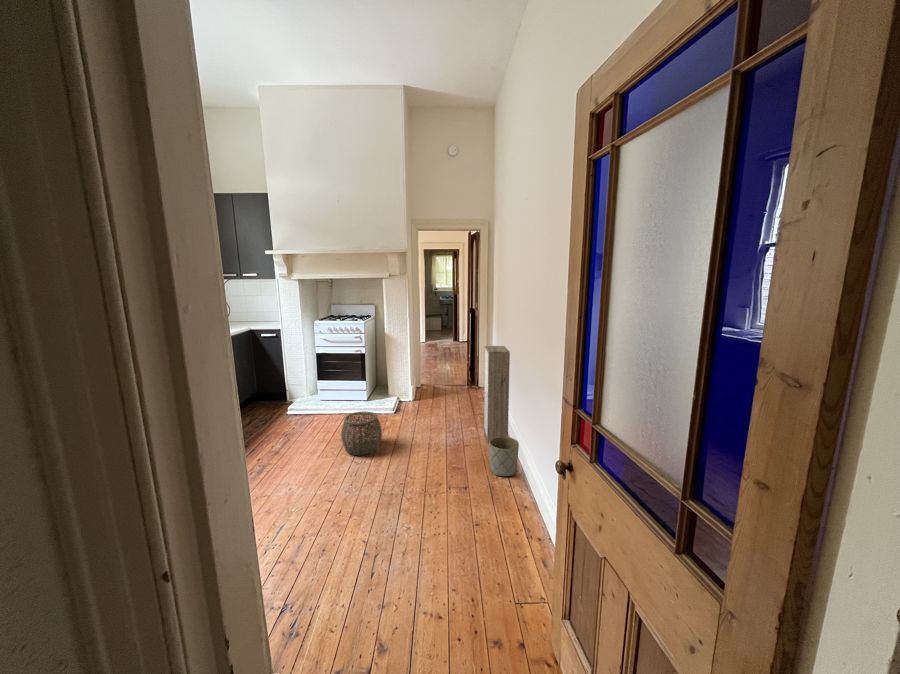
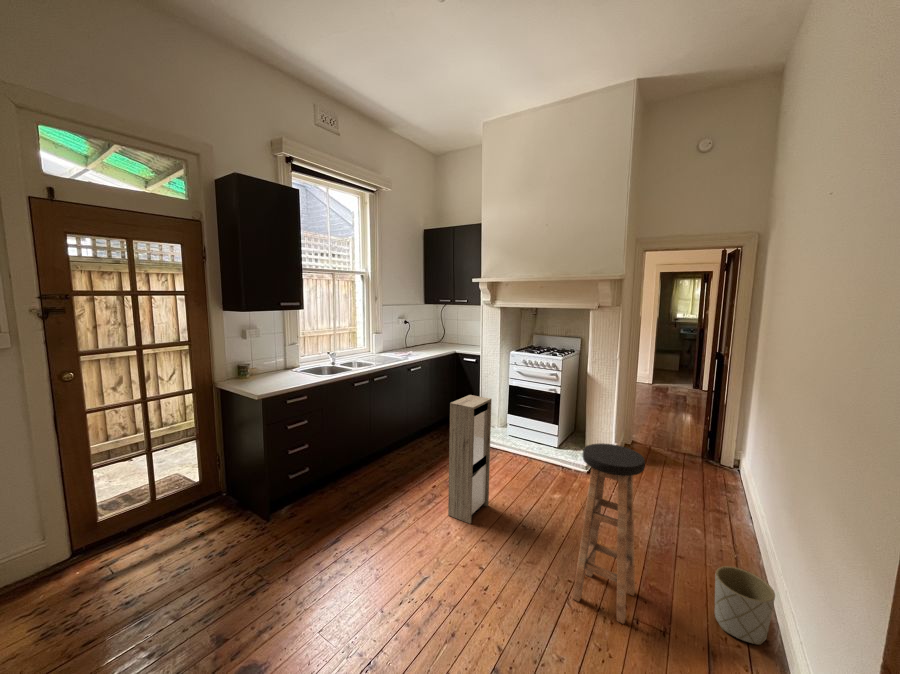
storage cabinet: present [484,346,510,442] -> present [448,395,492,524]
bar stool: none [403,374,446,495] -> present [573,443,645,624]
woven basket: present [341,411,382,456] -> none [513,464,562,520]

